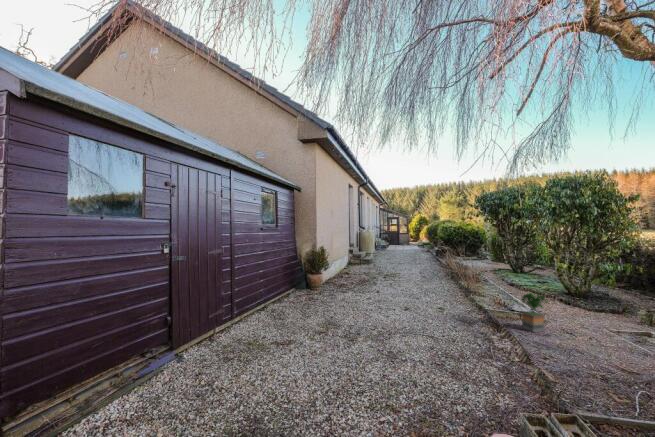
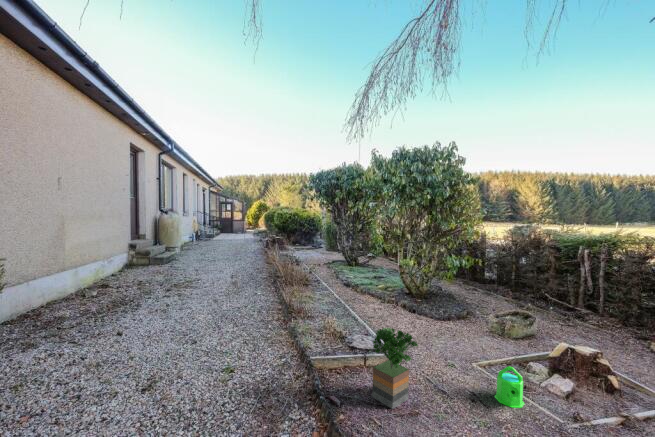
watering can: none [606,321,627,344] -> present [494,366,525,408]

